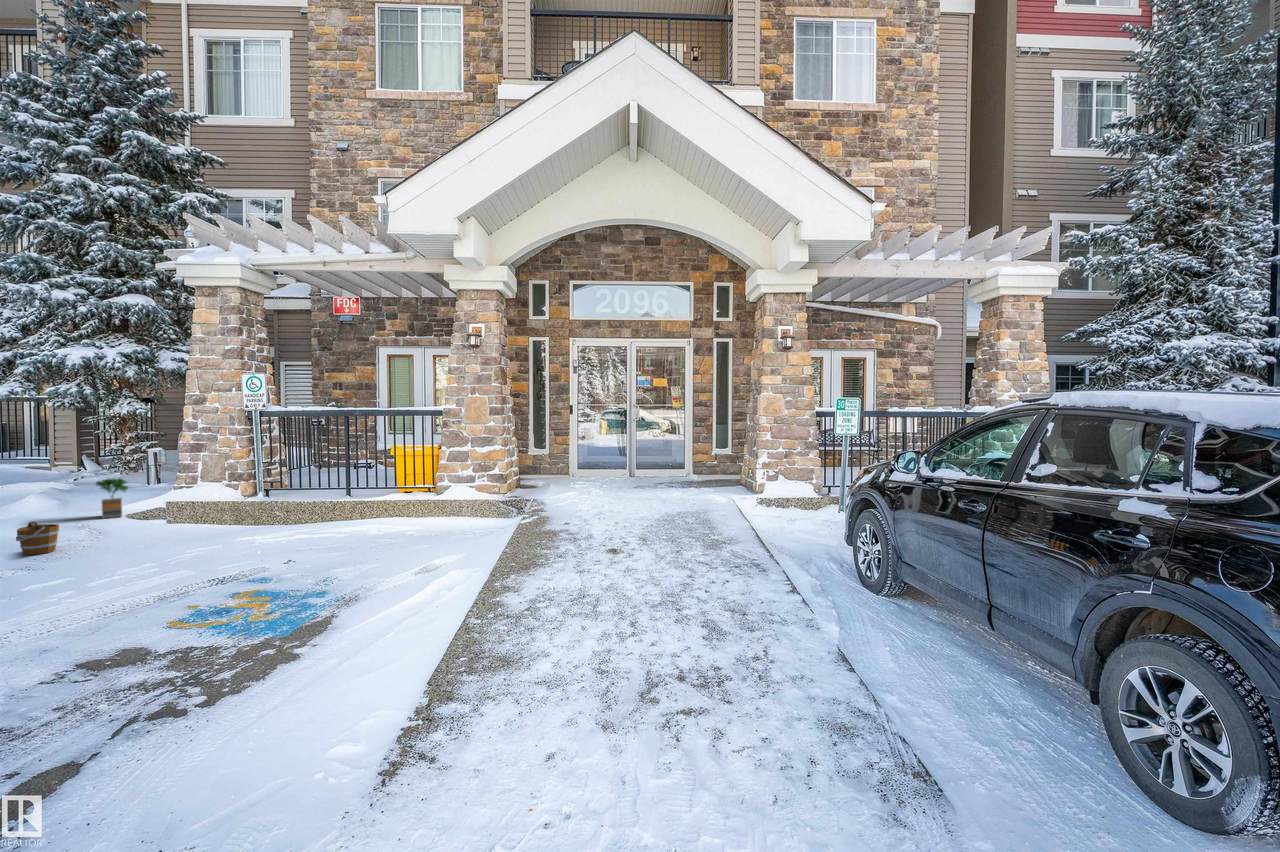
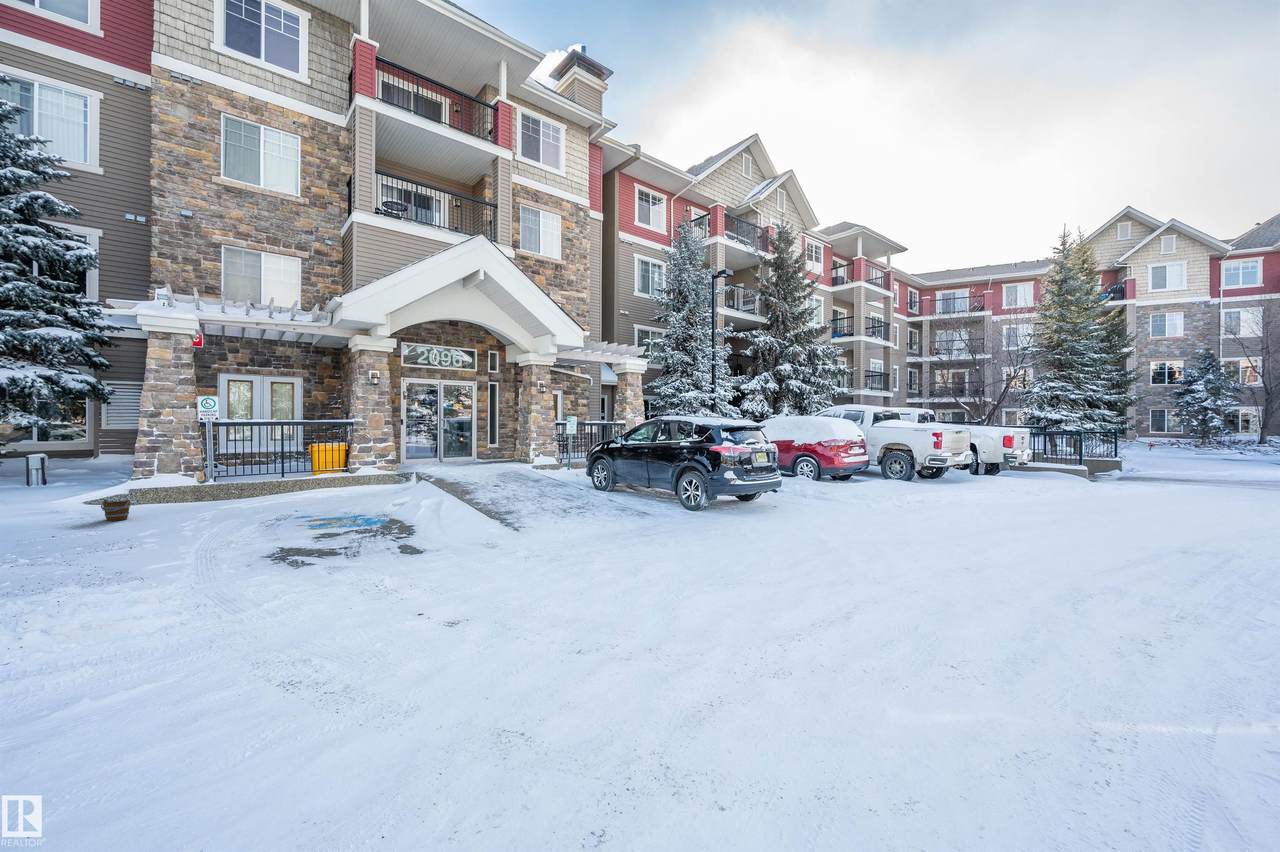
potted tree: present [96,478,128,518] -> none [65,476,99,508]

